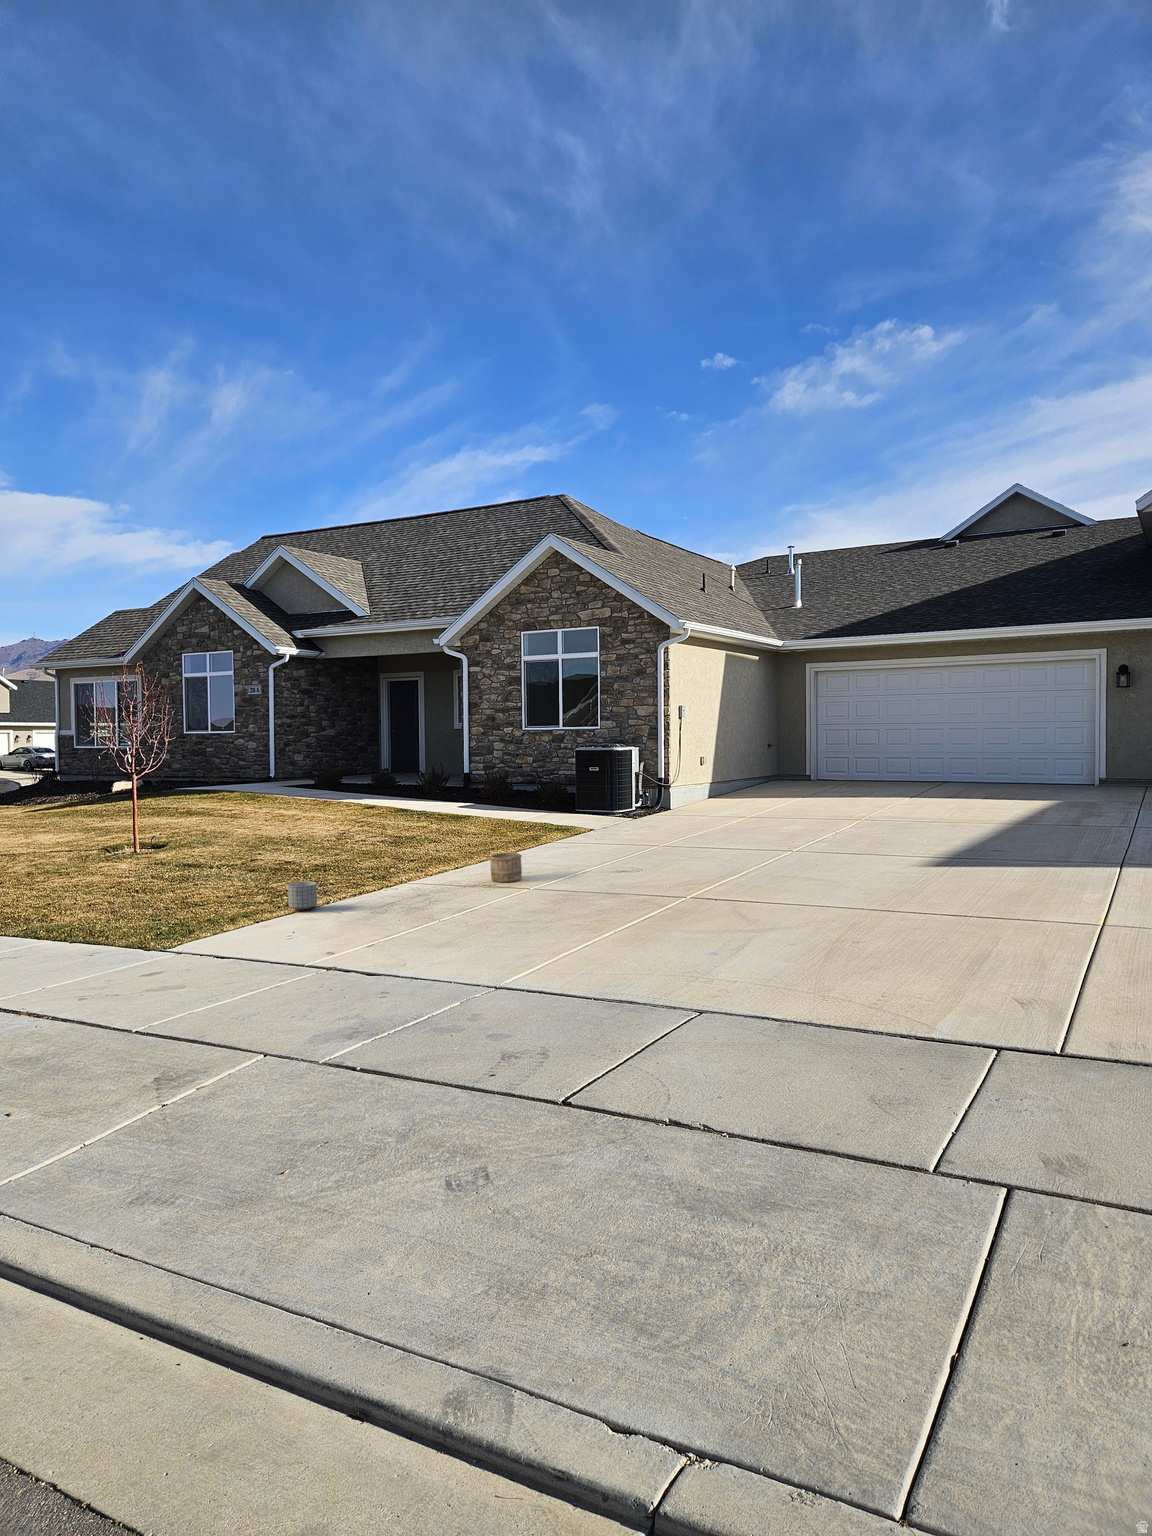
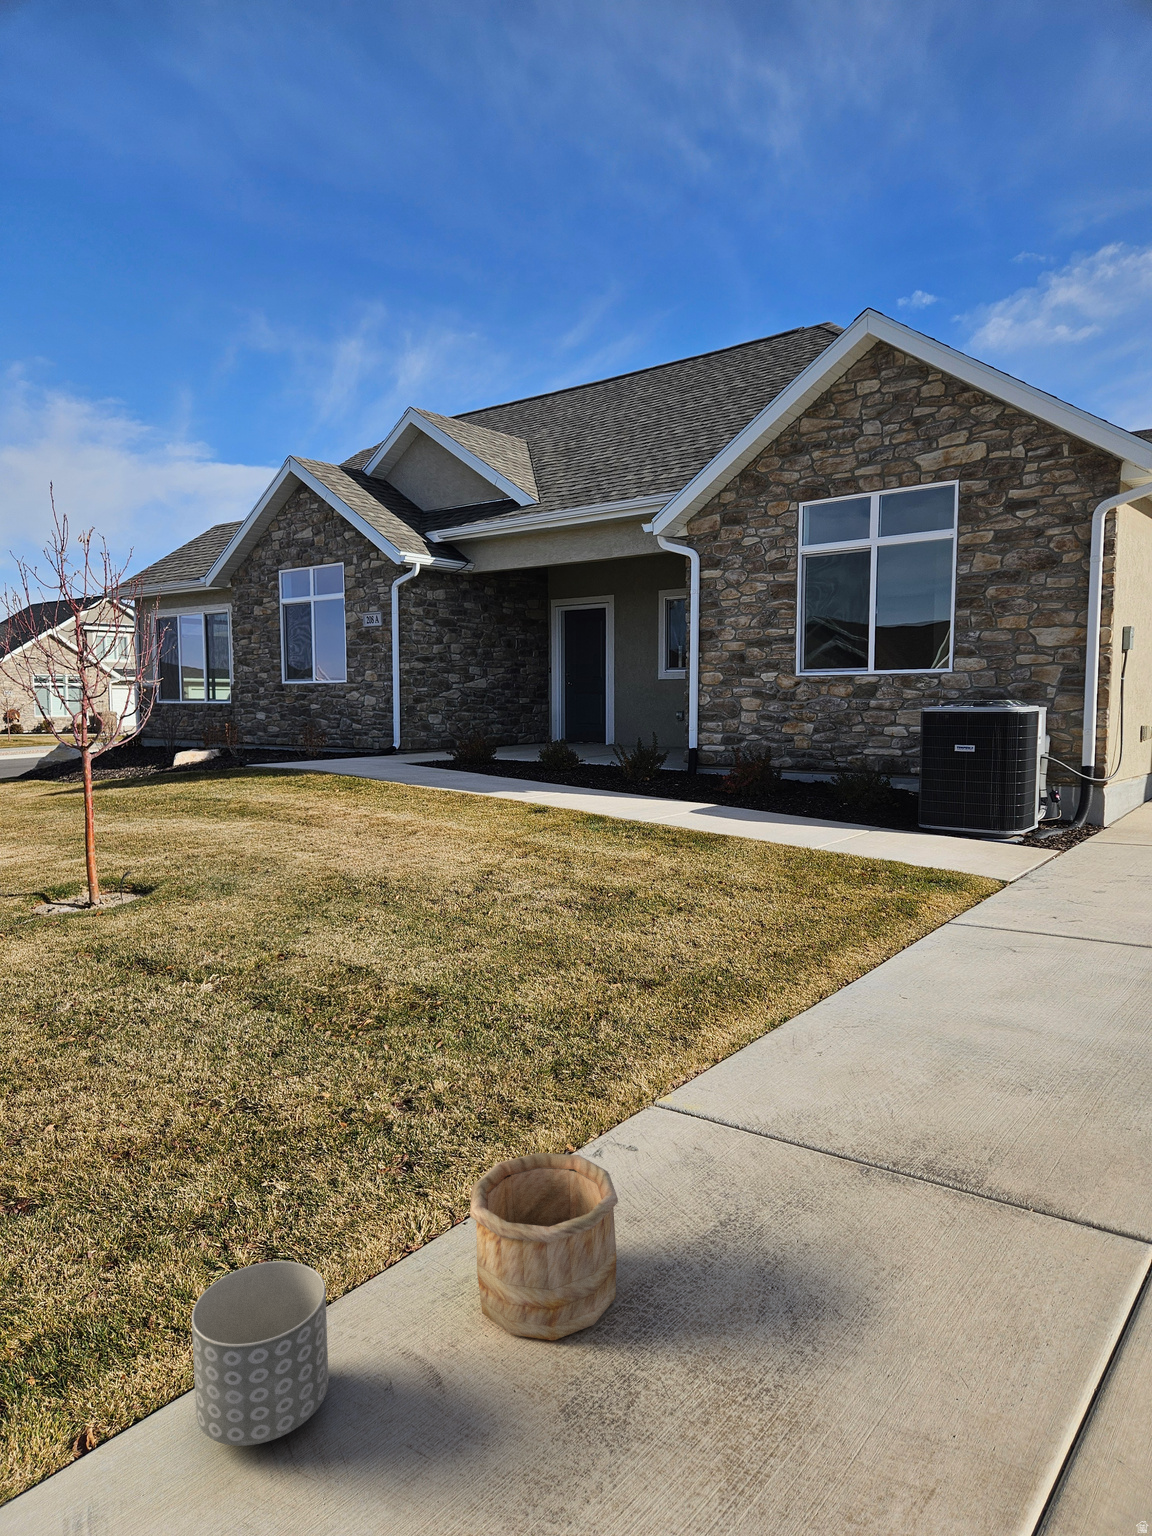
wooden bucket: present [489,853,522,882] -> present [470,1153,618,1340]

